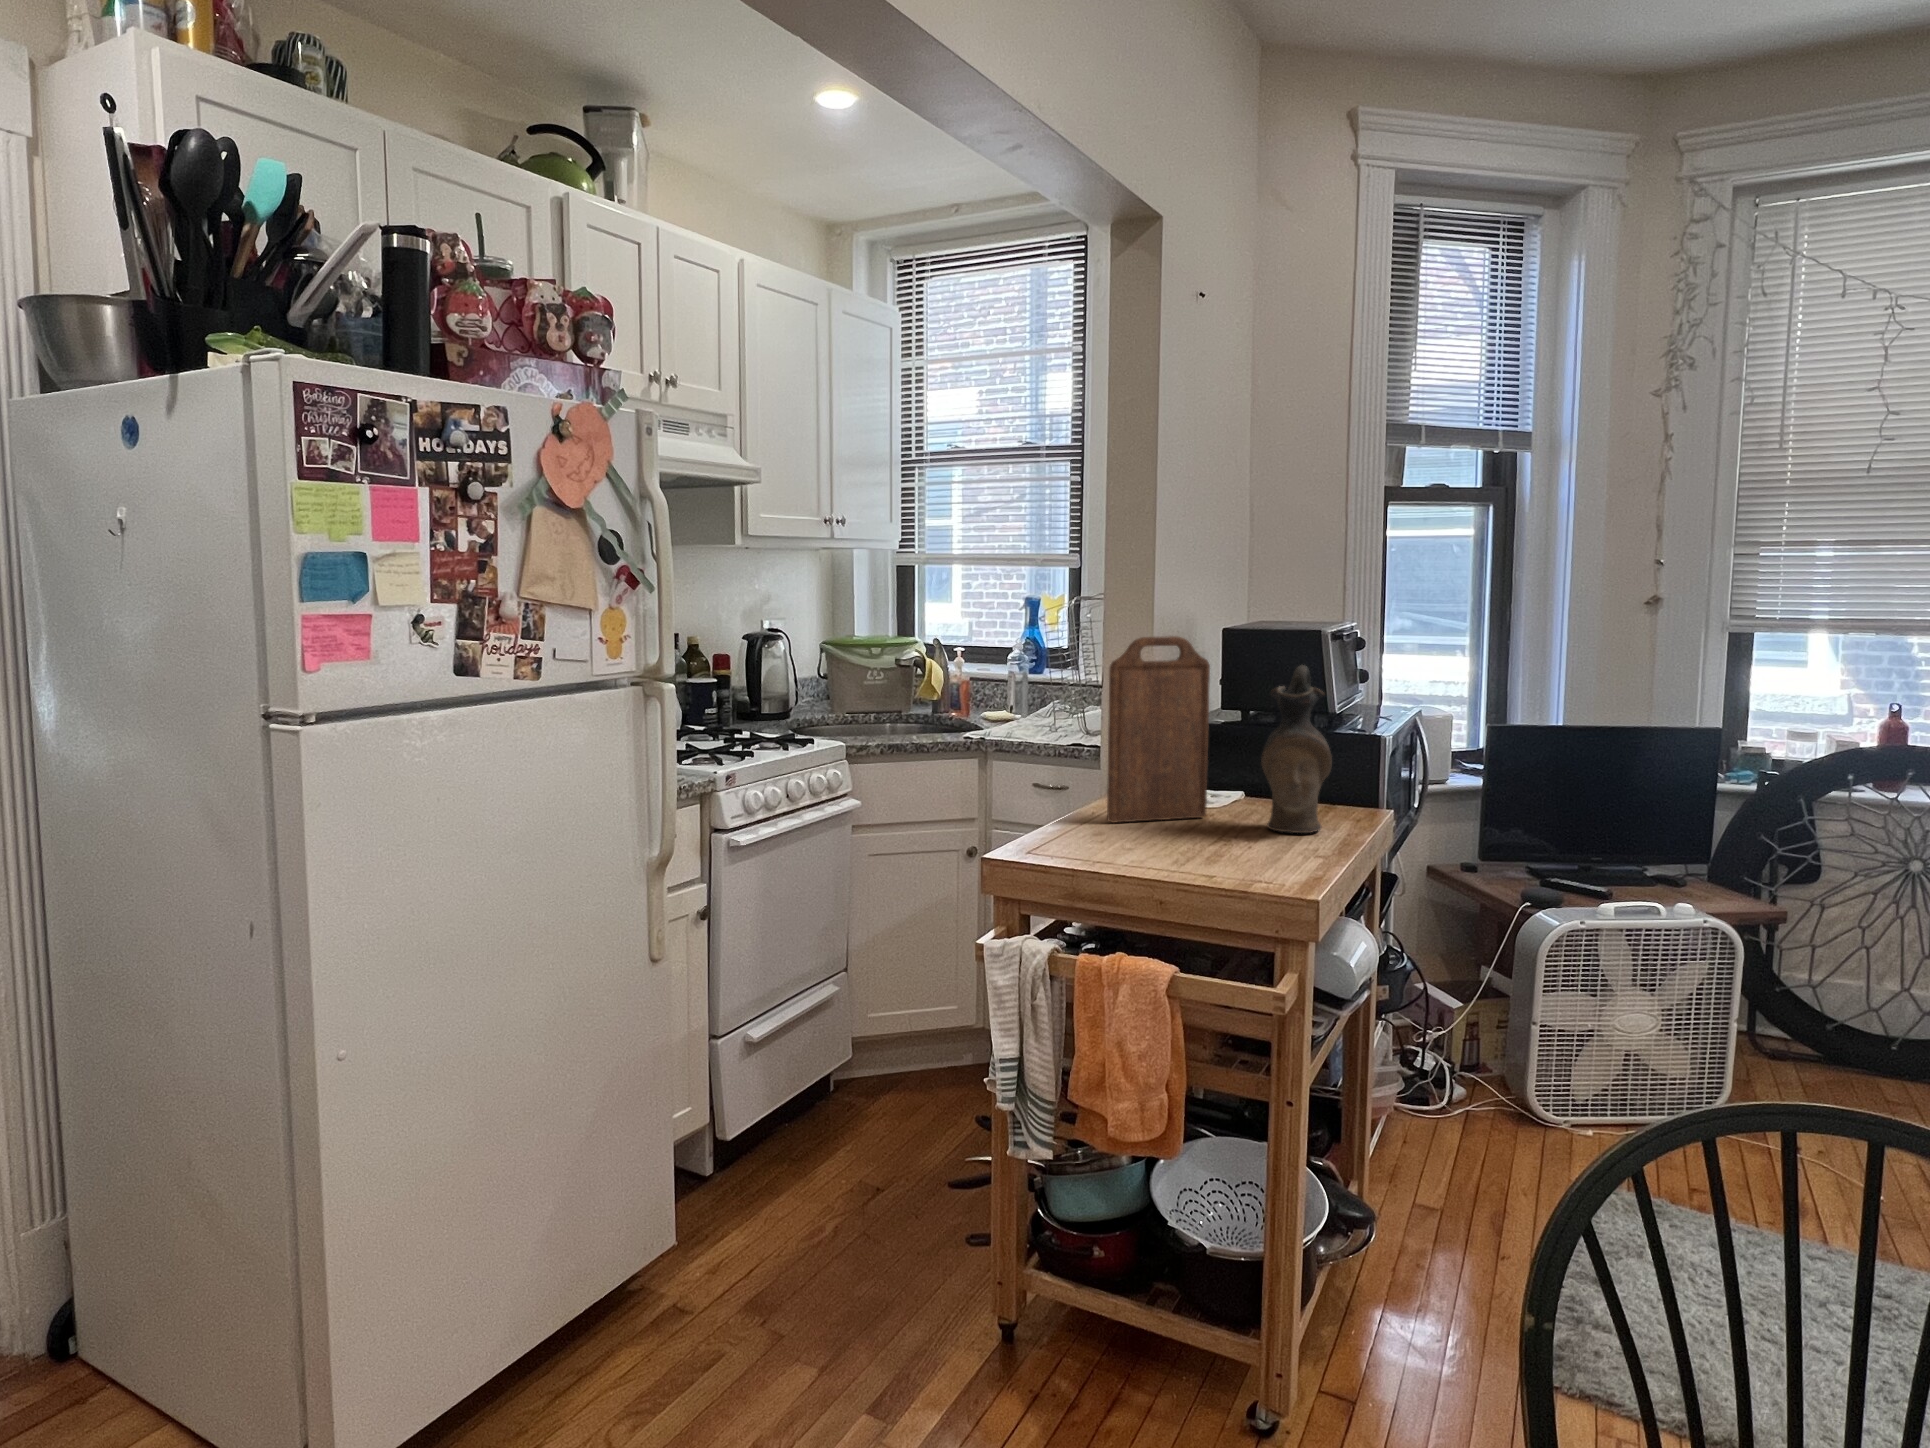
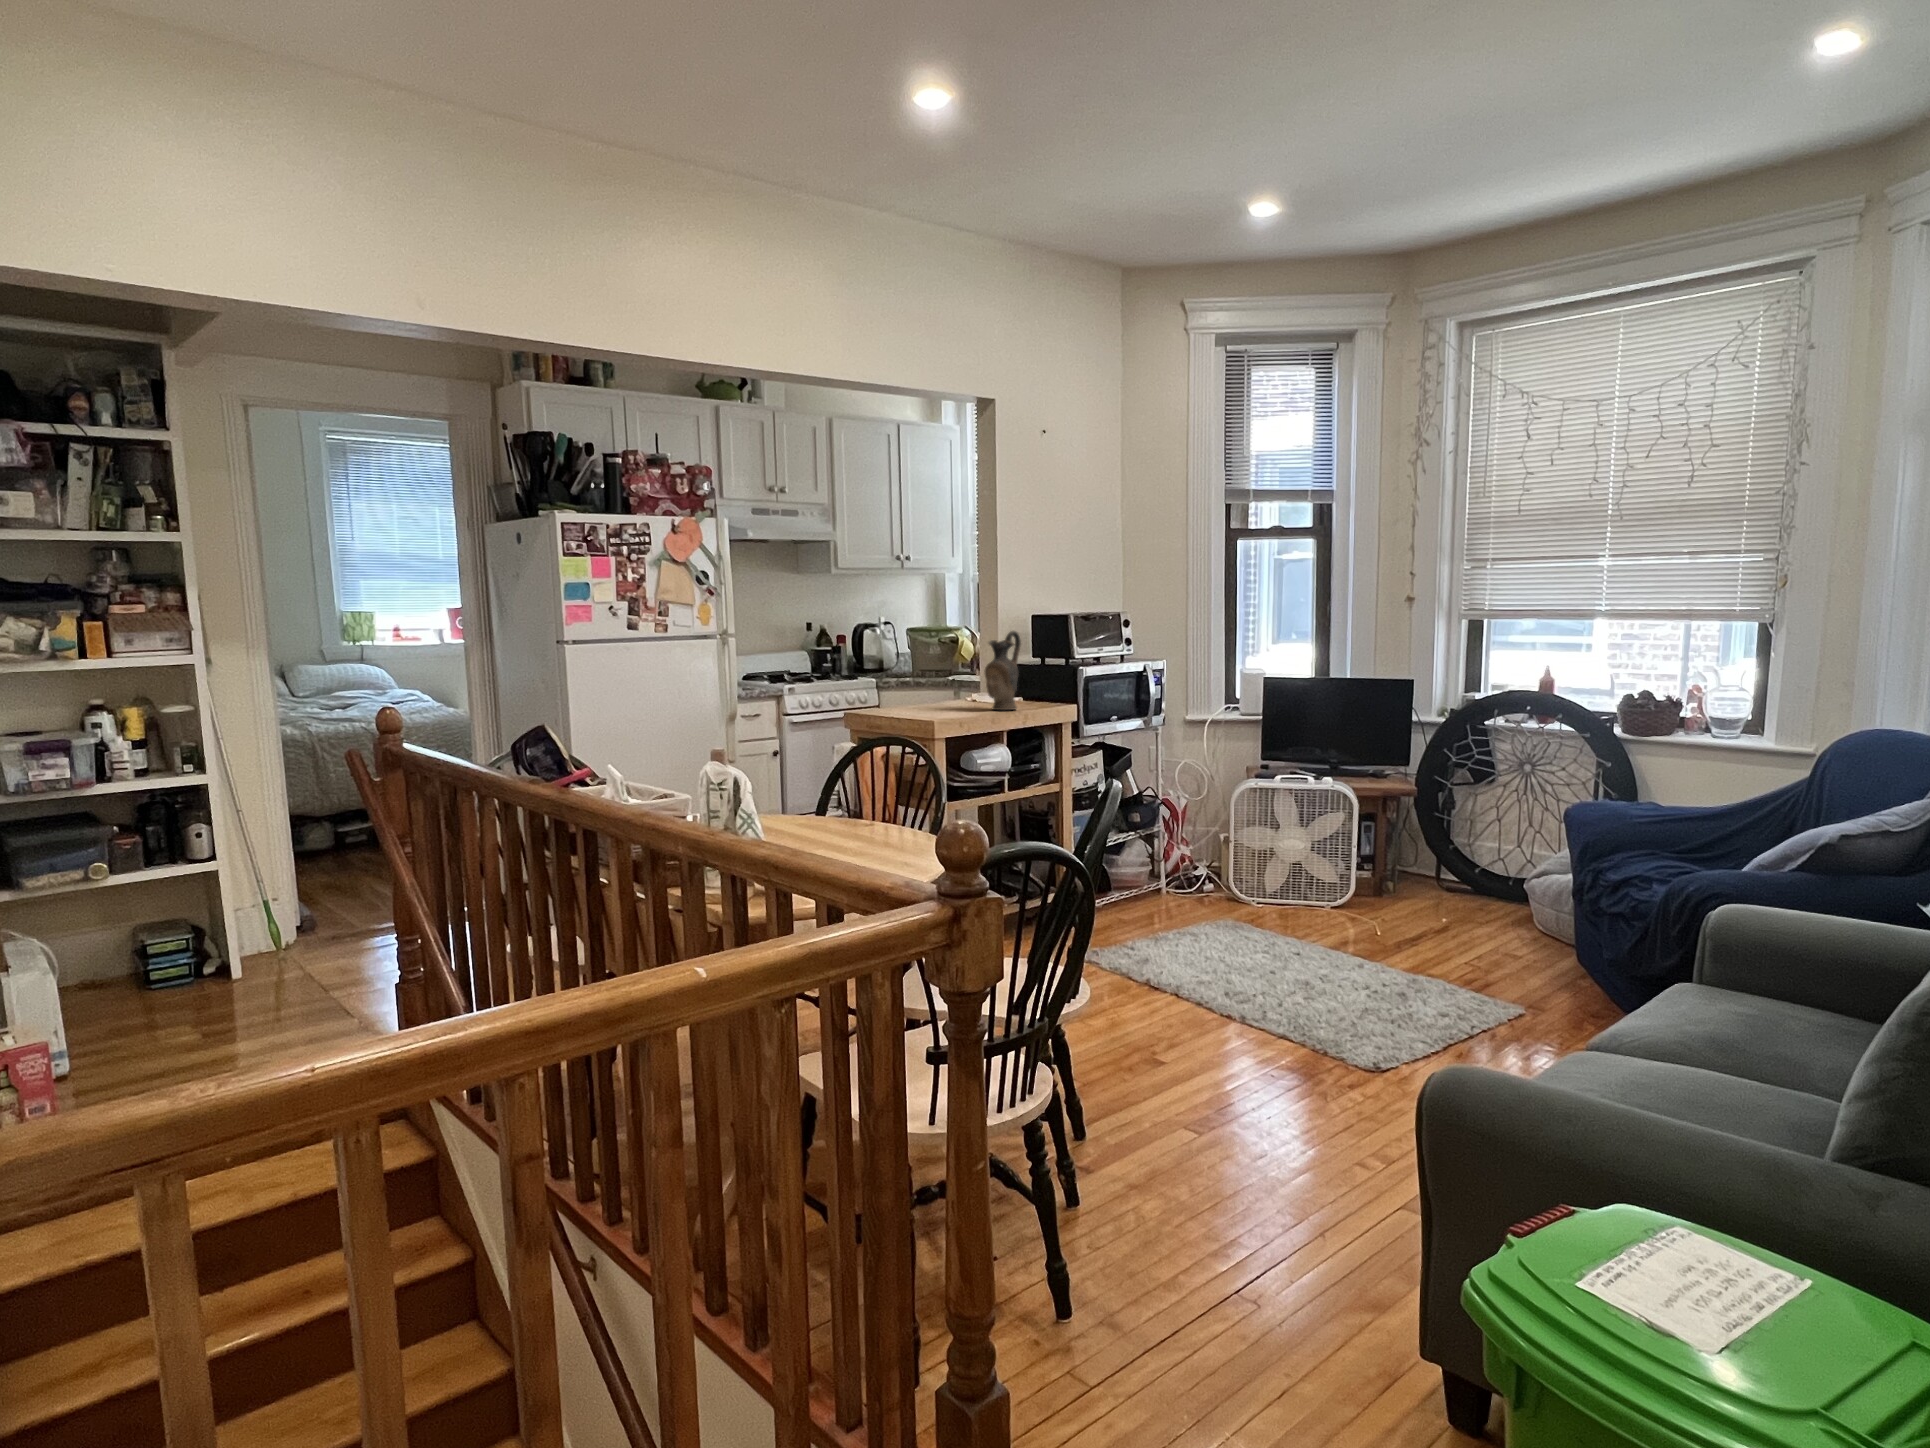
cutting board: present [1107,636,1210,823] -> none [927,617,979,706]

